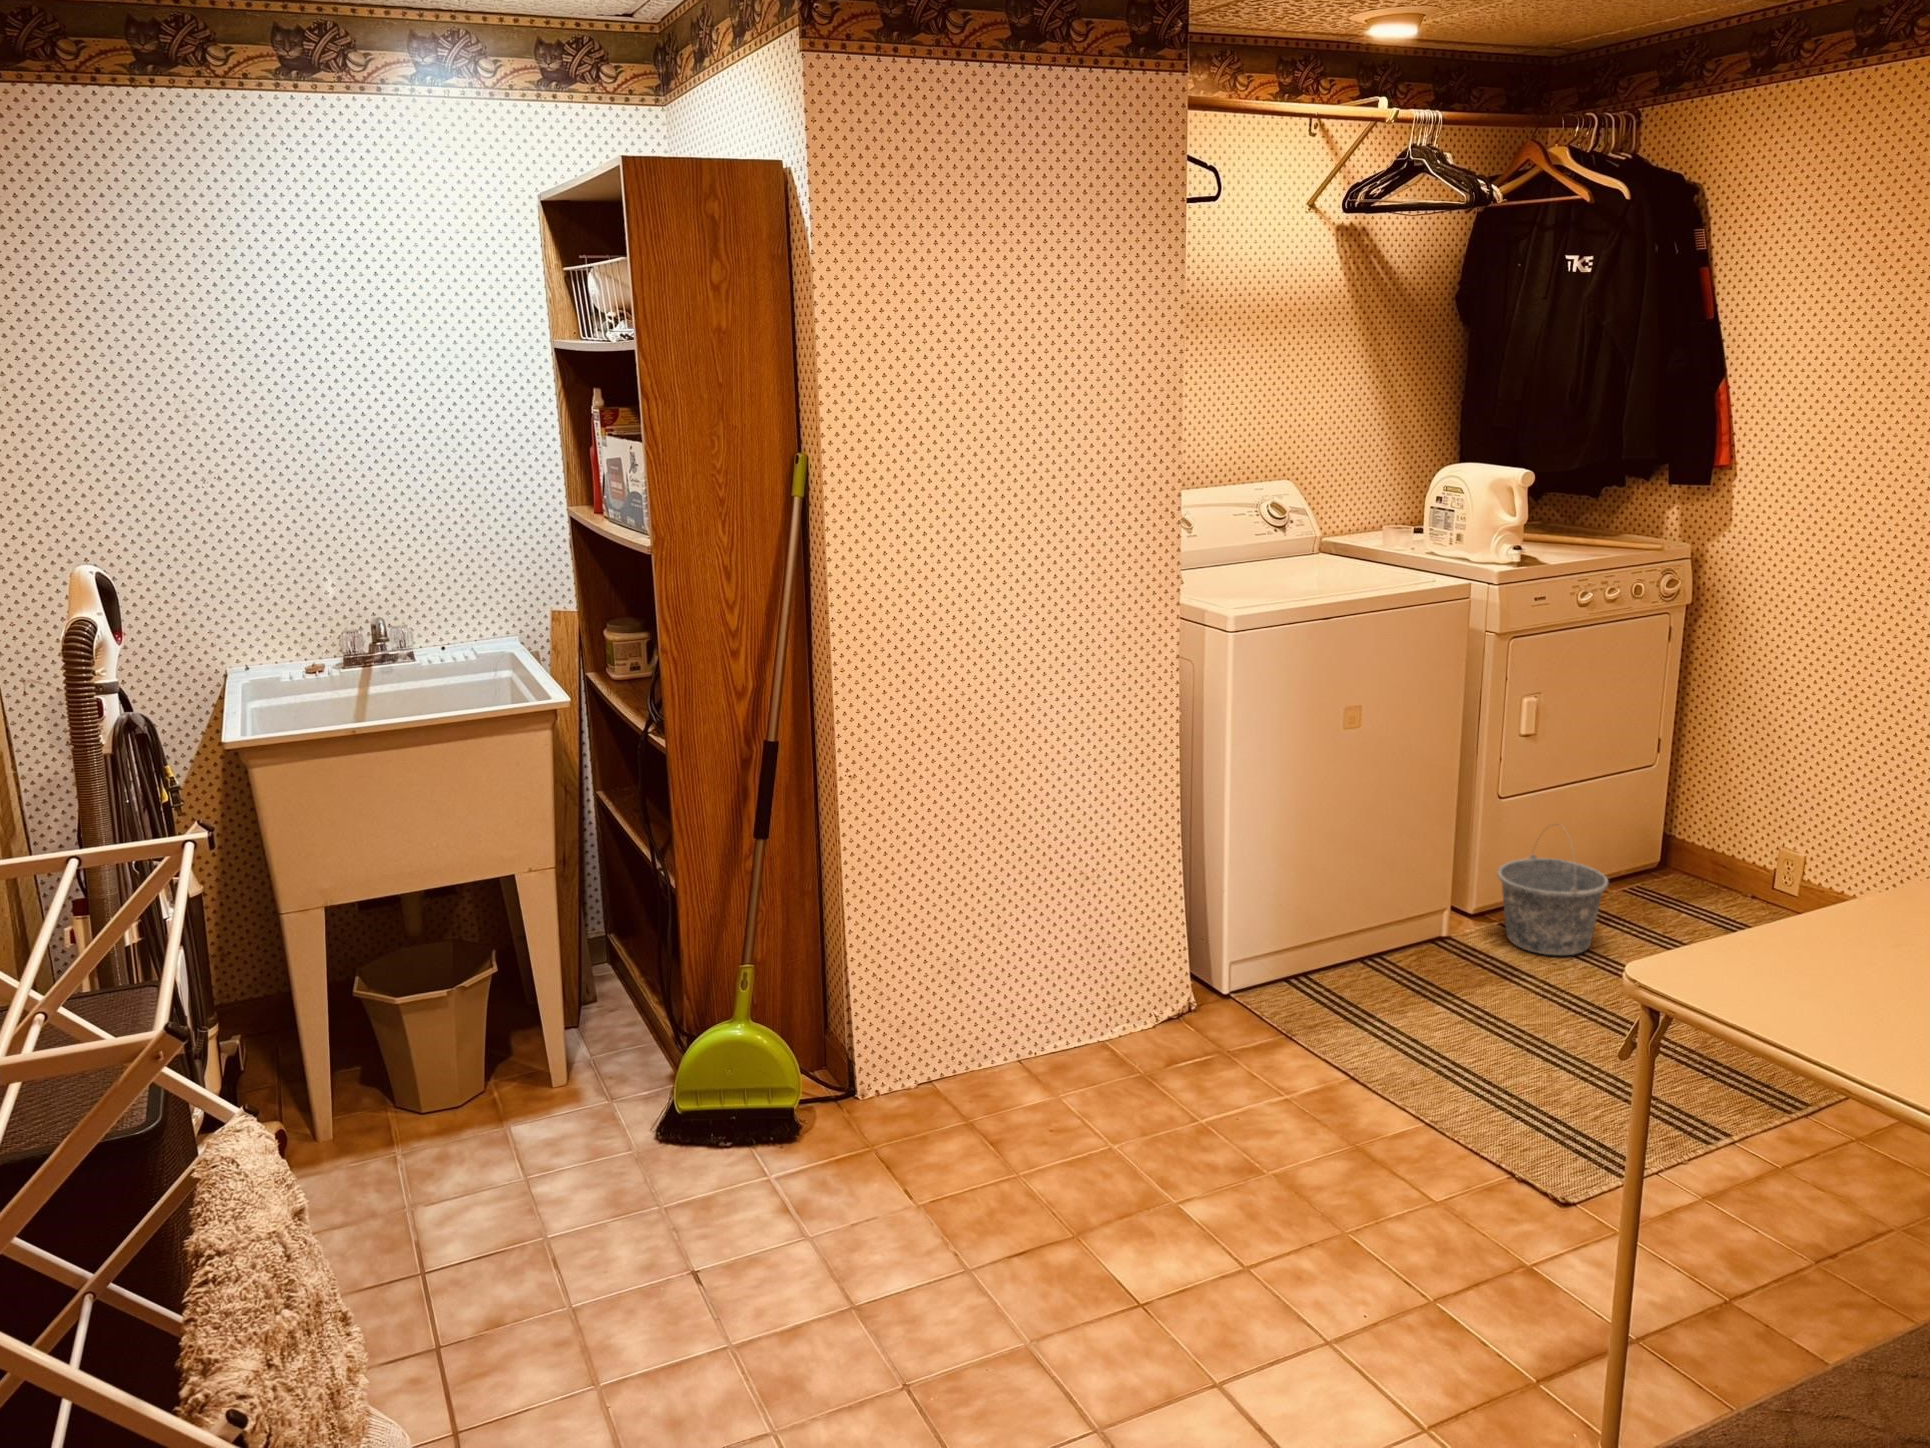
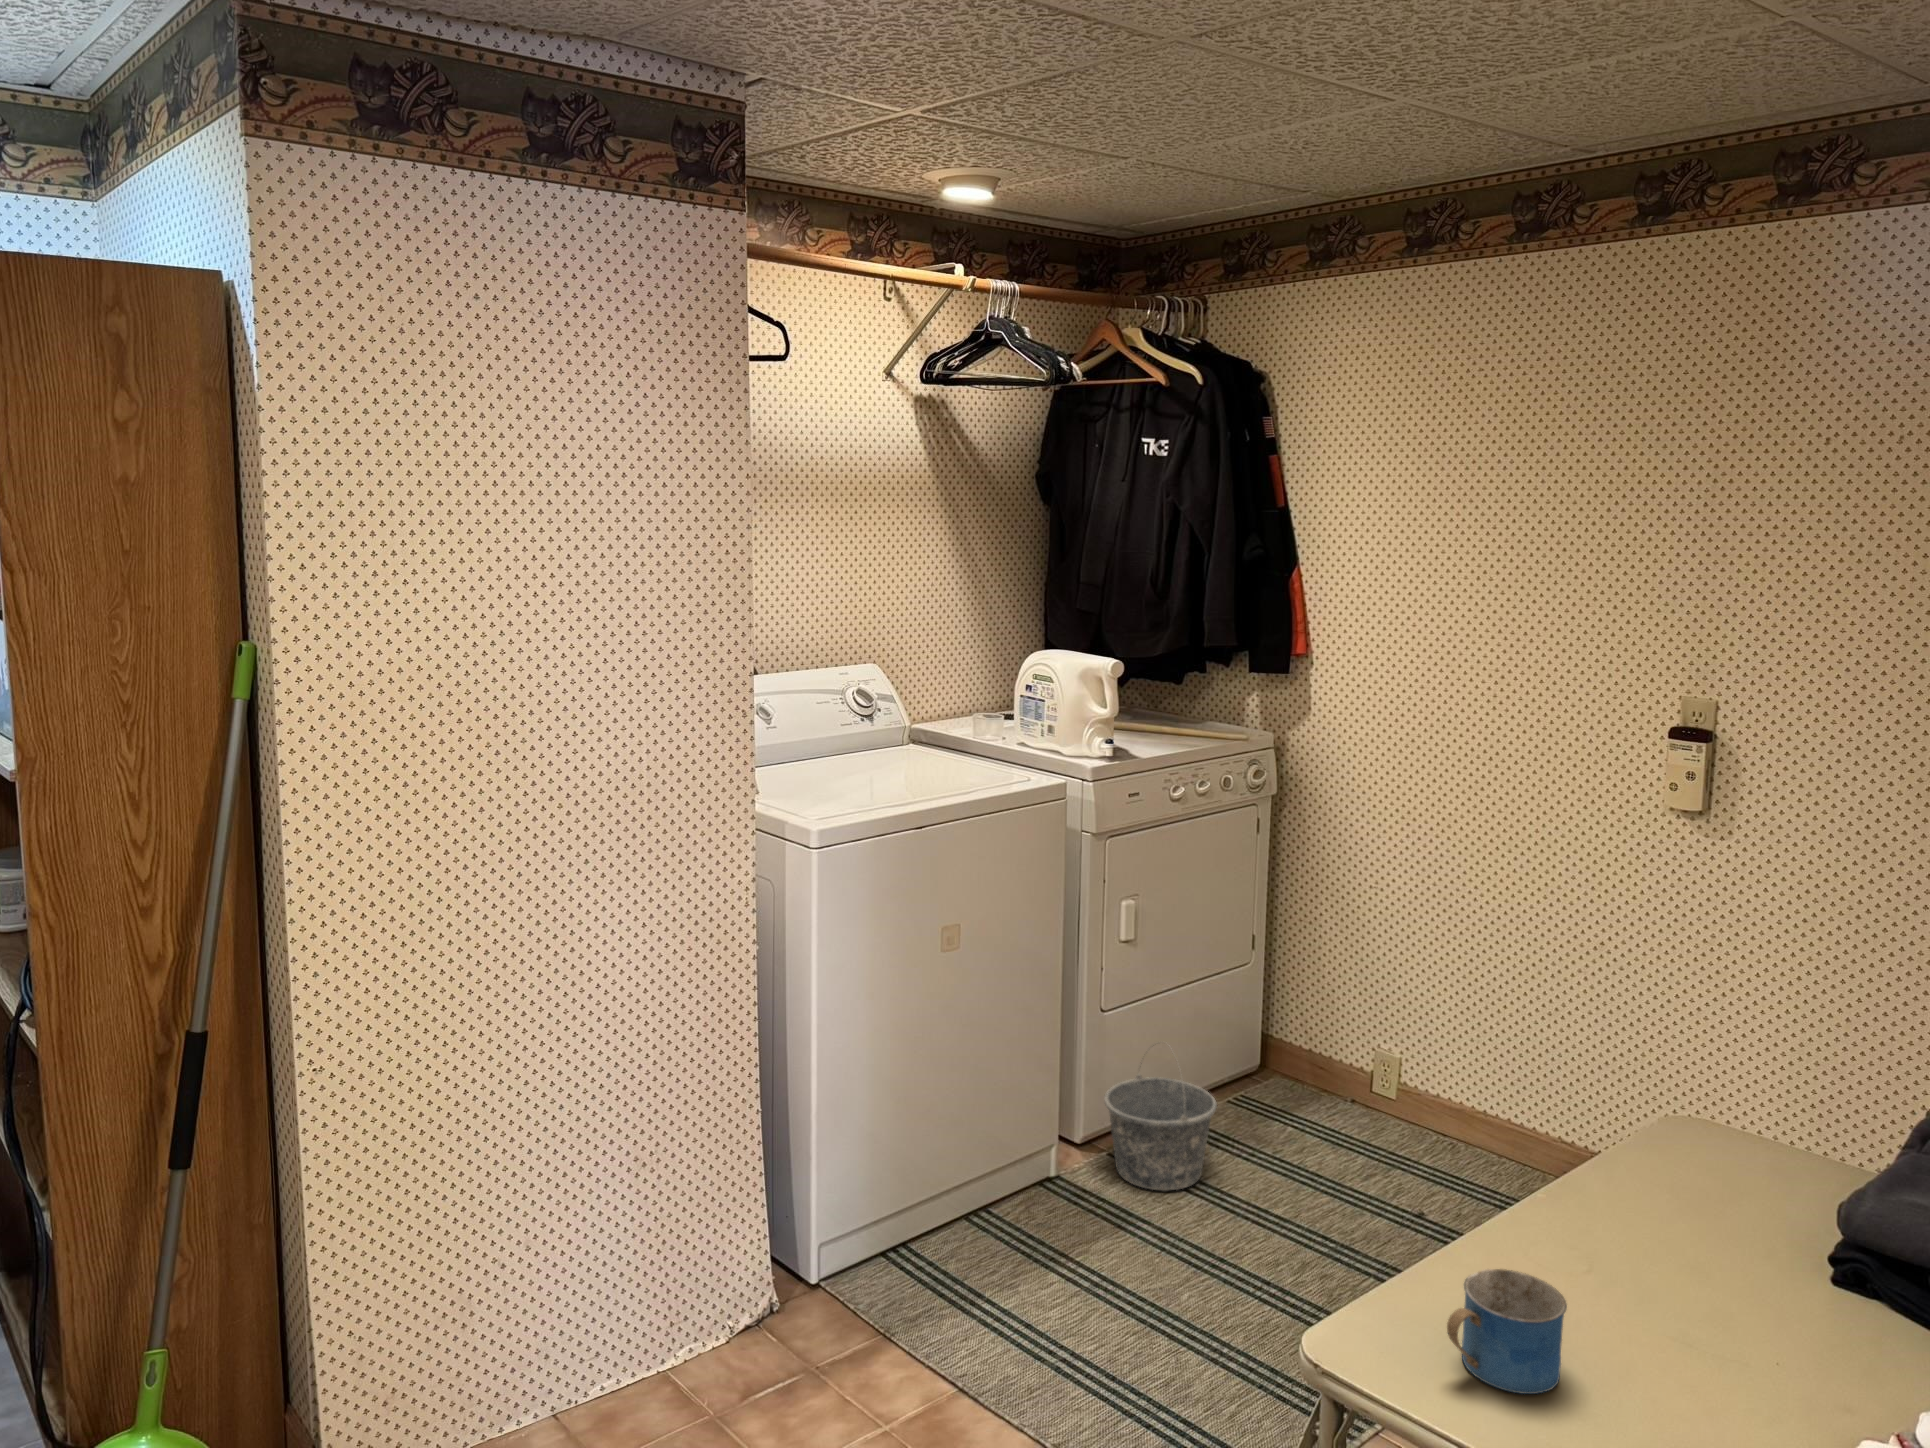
mug: none [1750,926,1859,1015] -> present [1447,1269,1567,1394]

